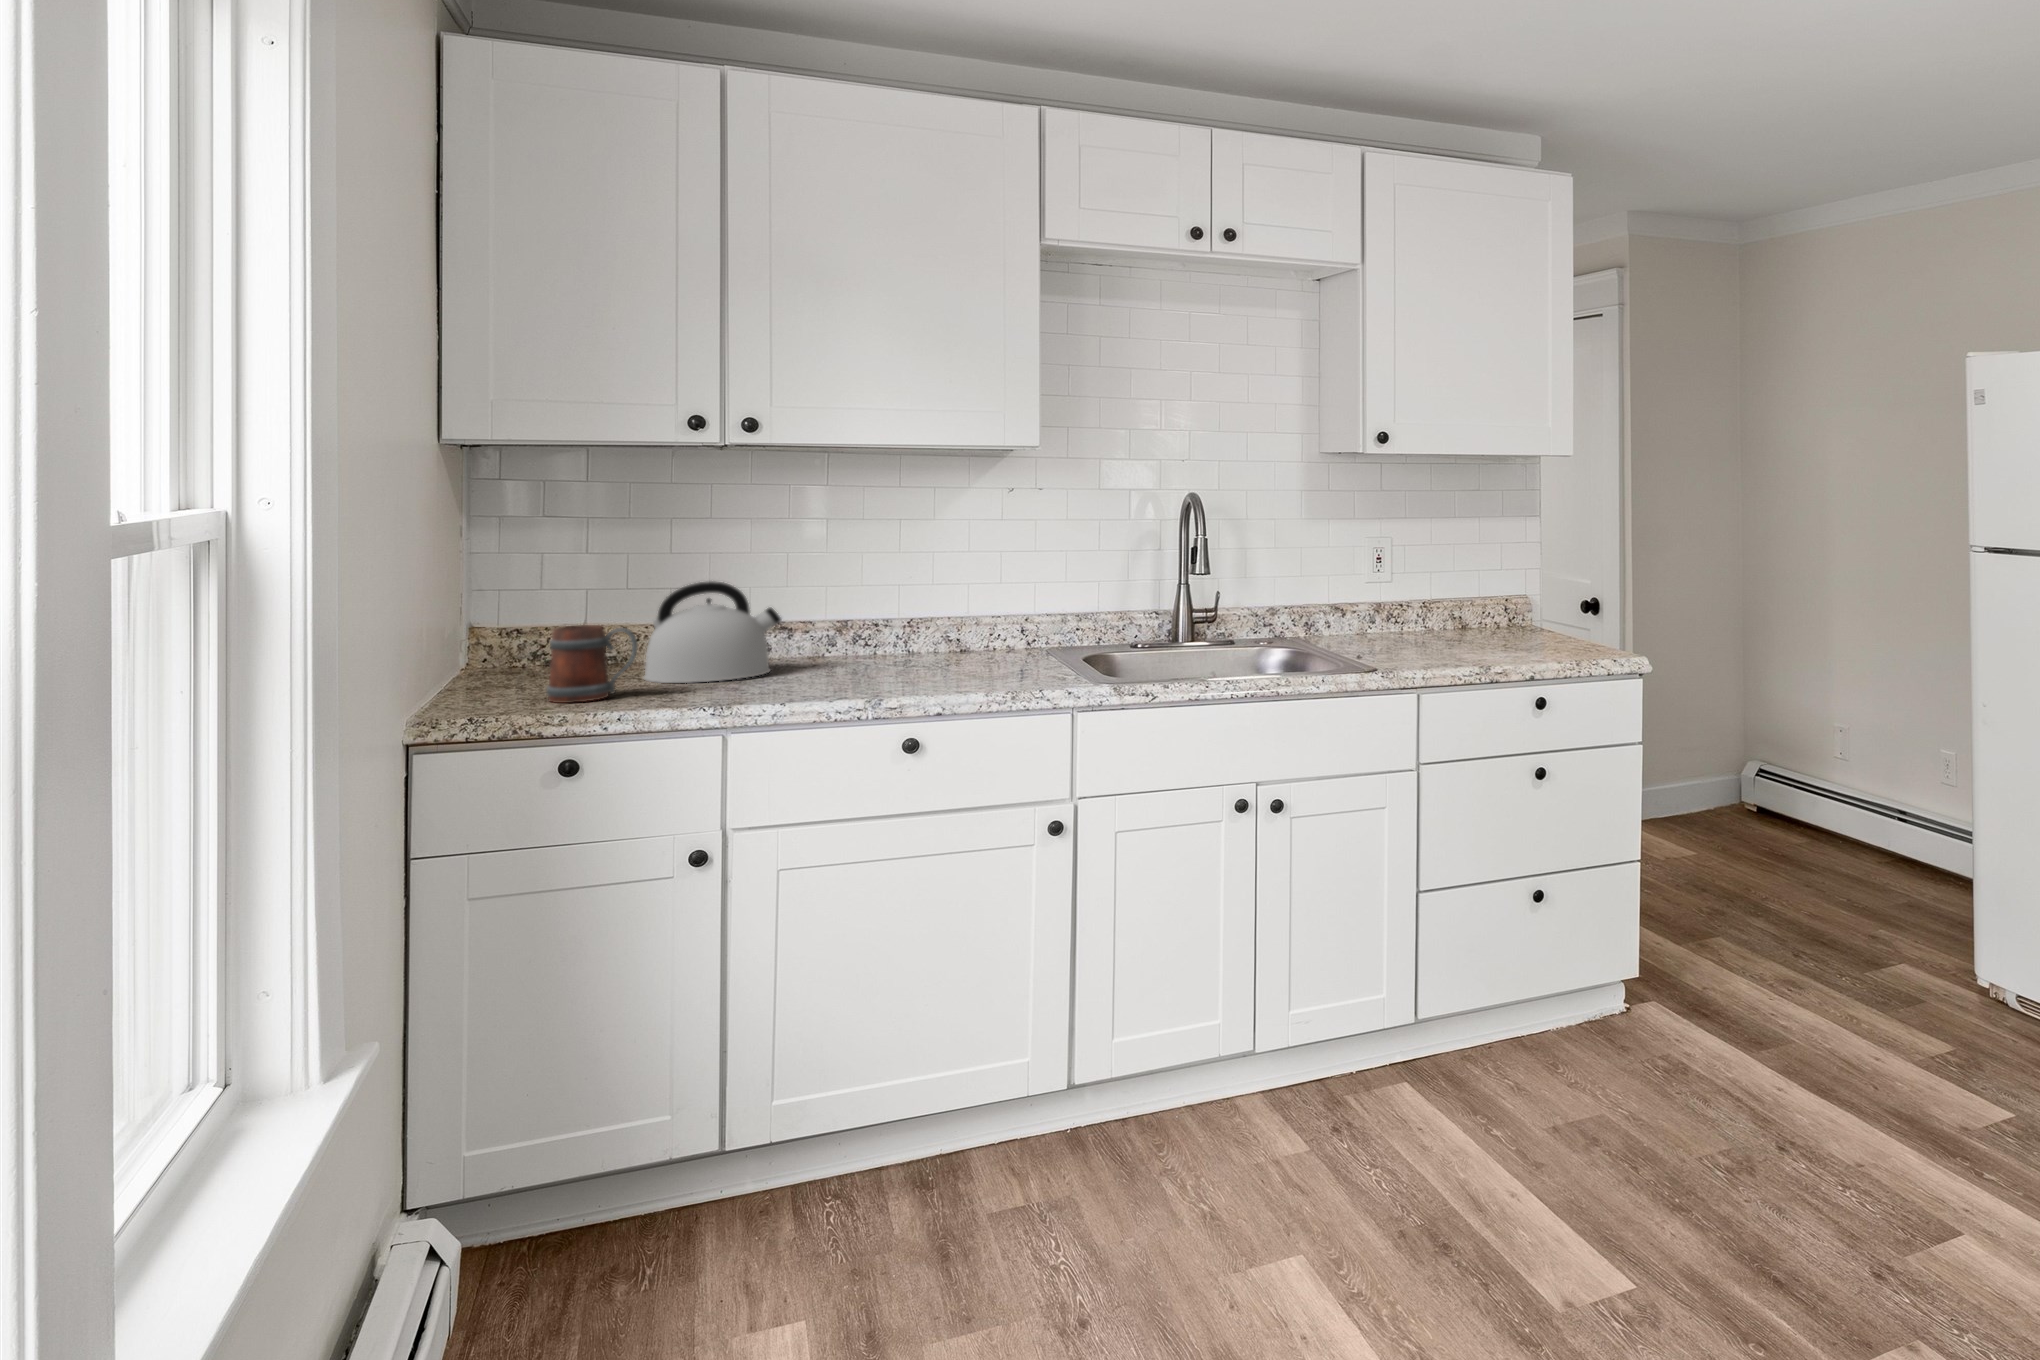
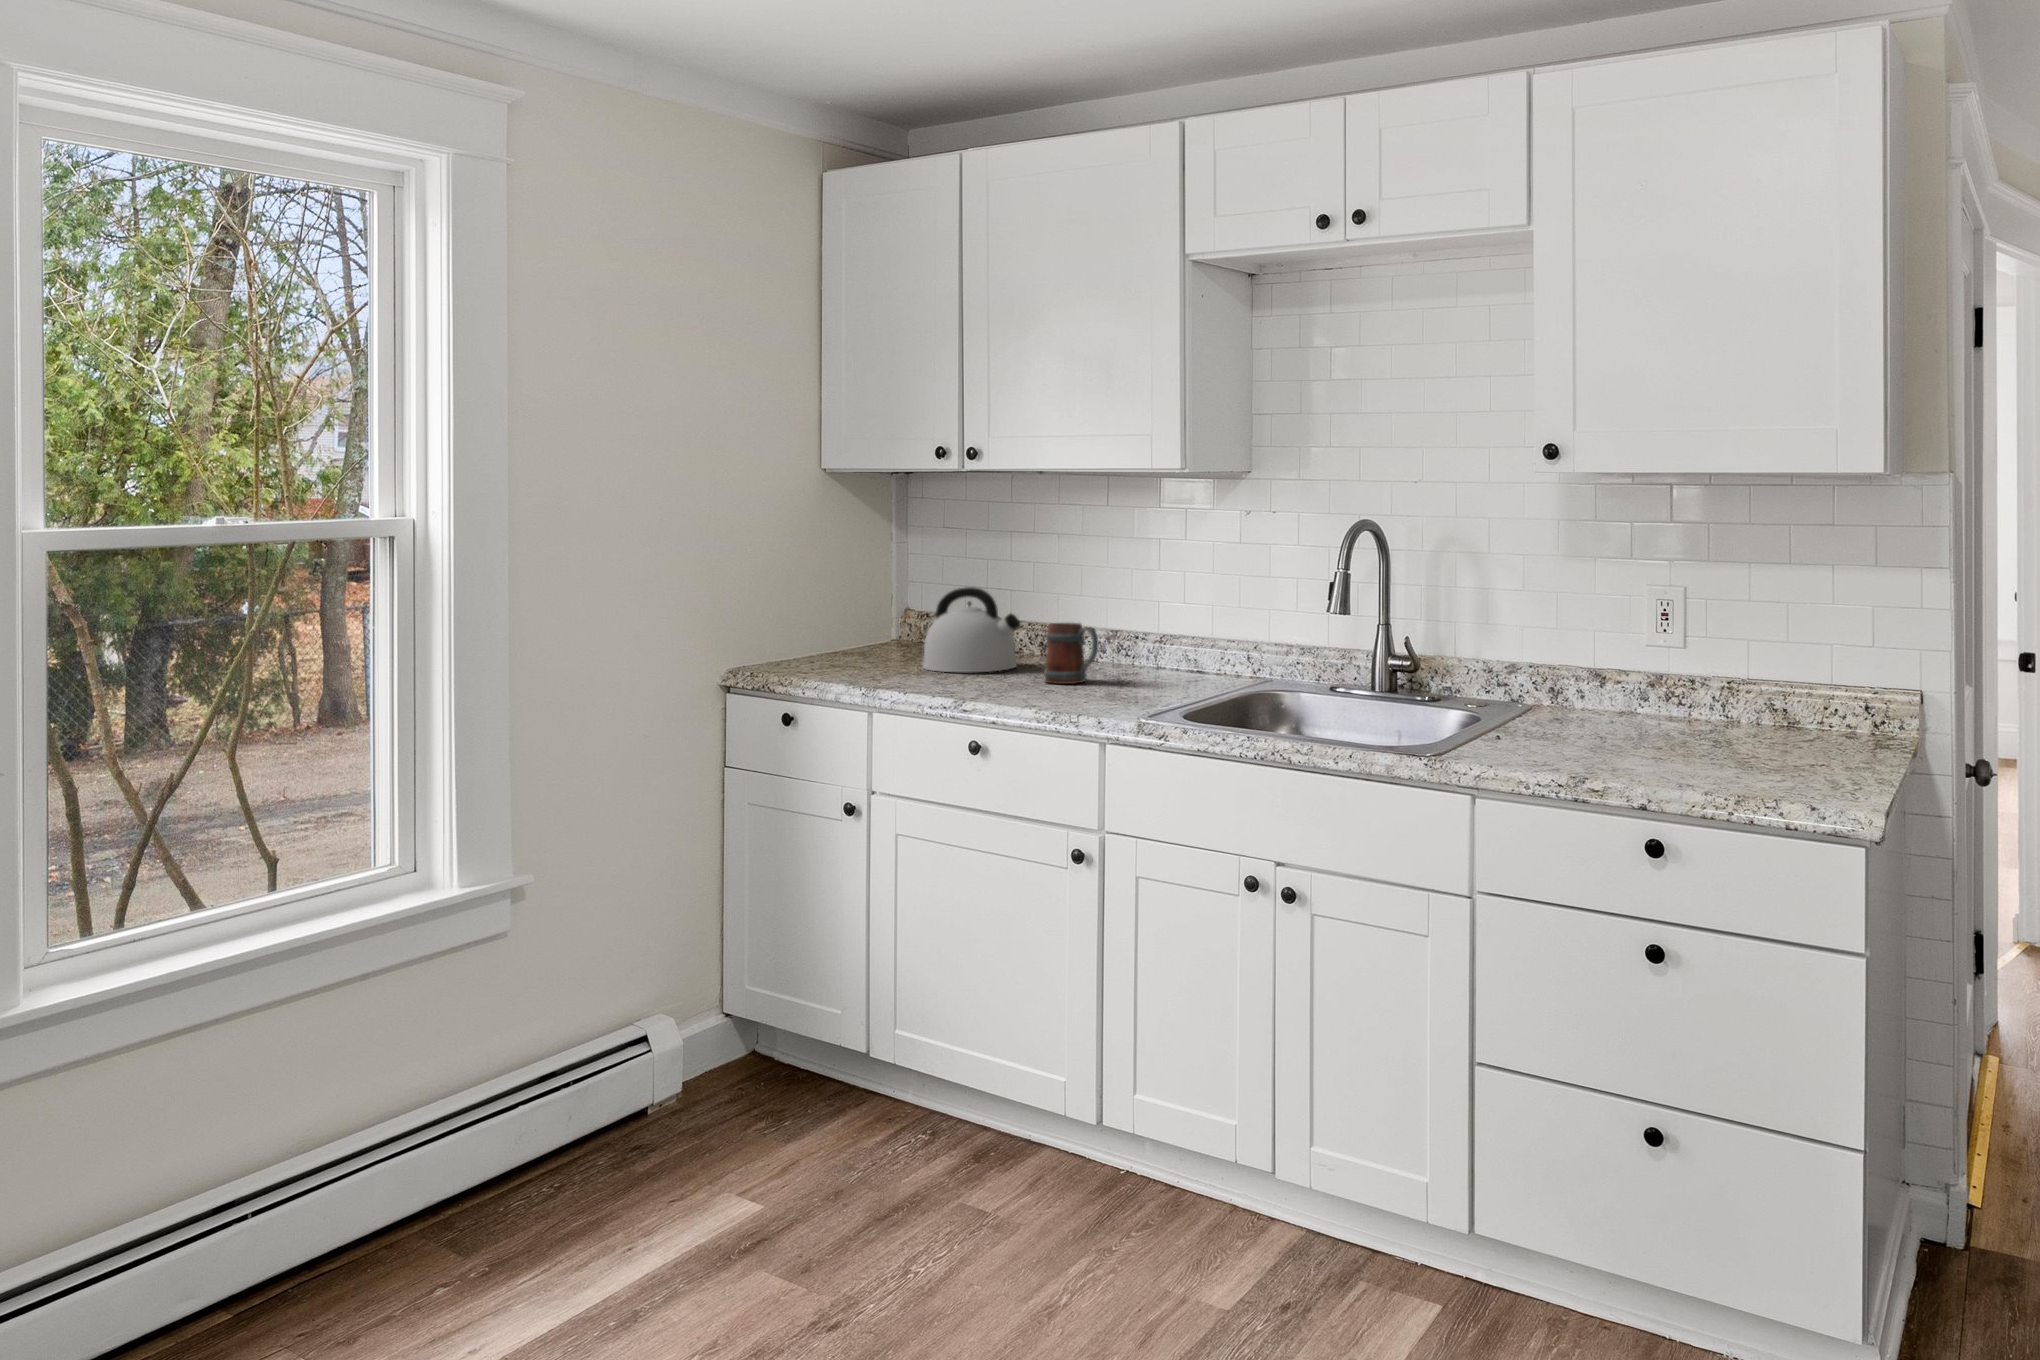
mug: present [546,625,637,703] -> present [1044,623,1098,684]

